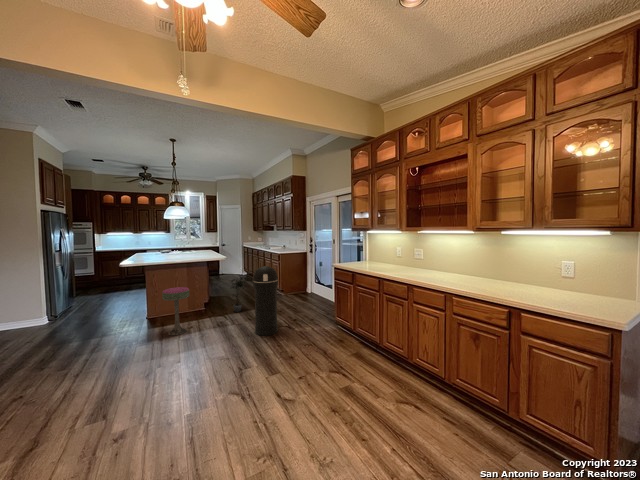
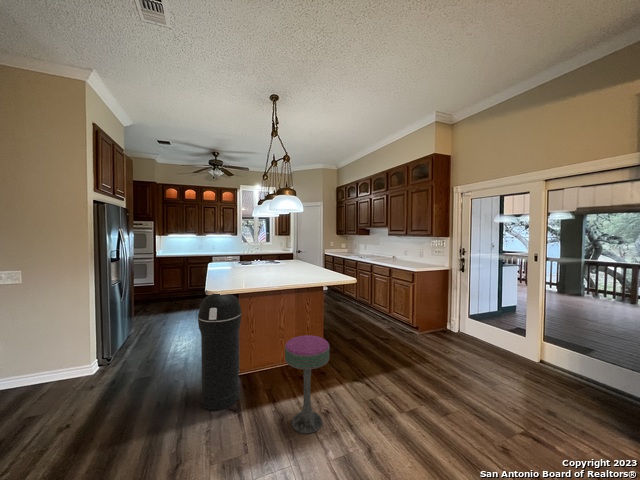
trash can: present [253,266,278,336] -> present [198,293,242,410]
potted plant: present [231,277,245,312] -> none [360,307,395,368]

